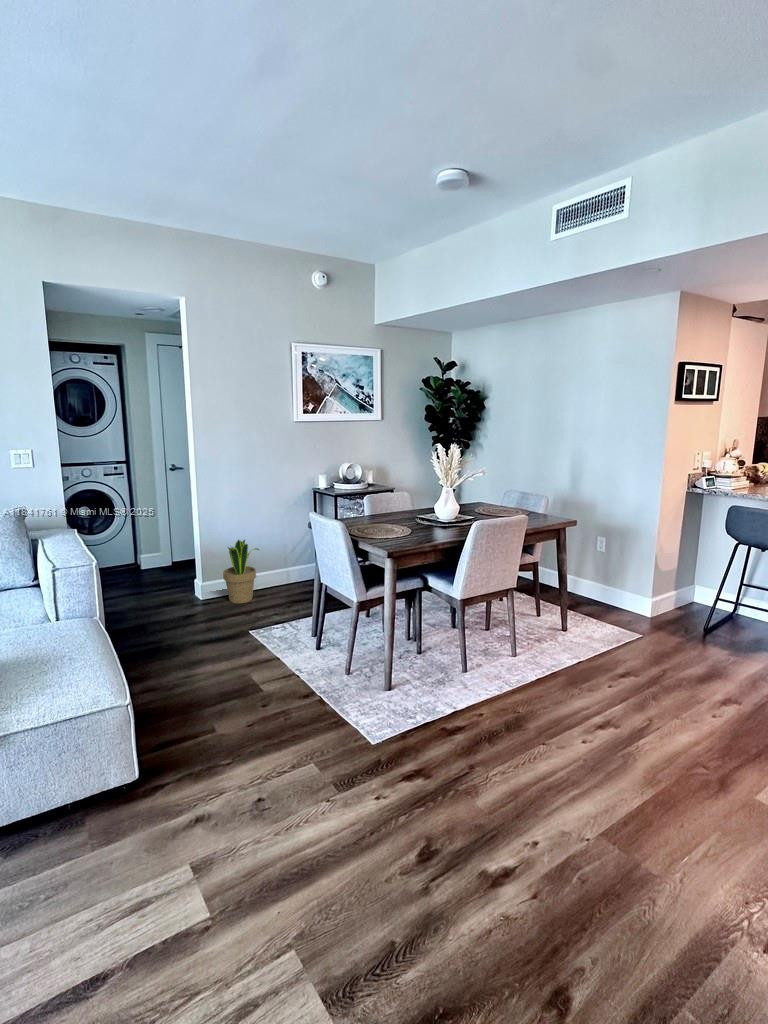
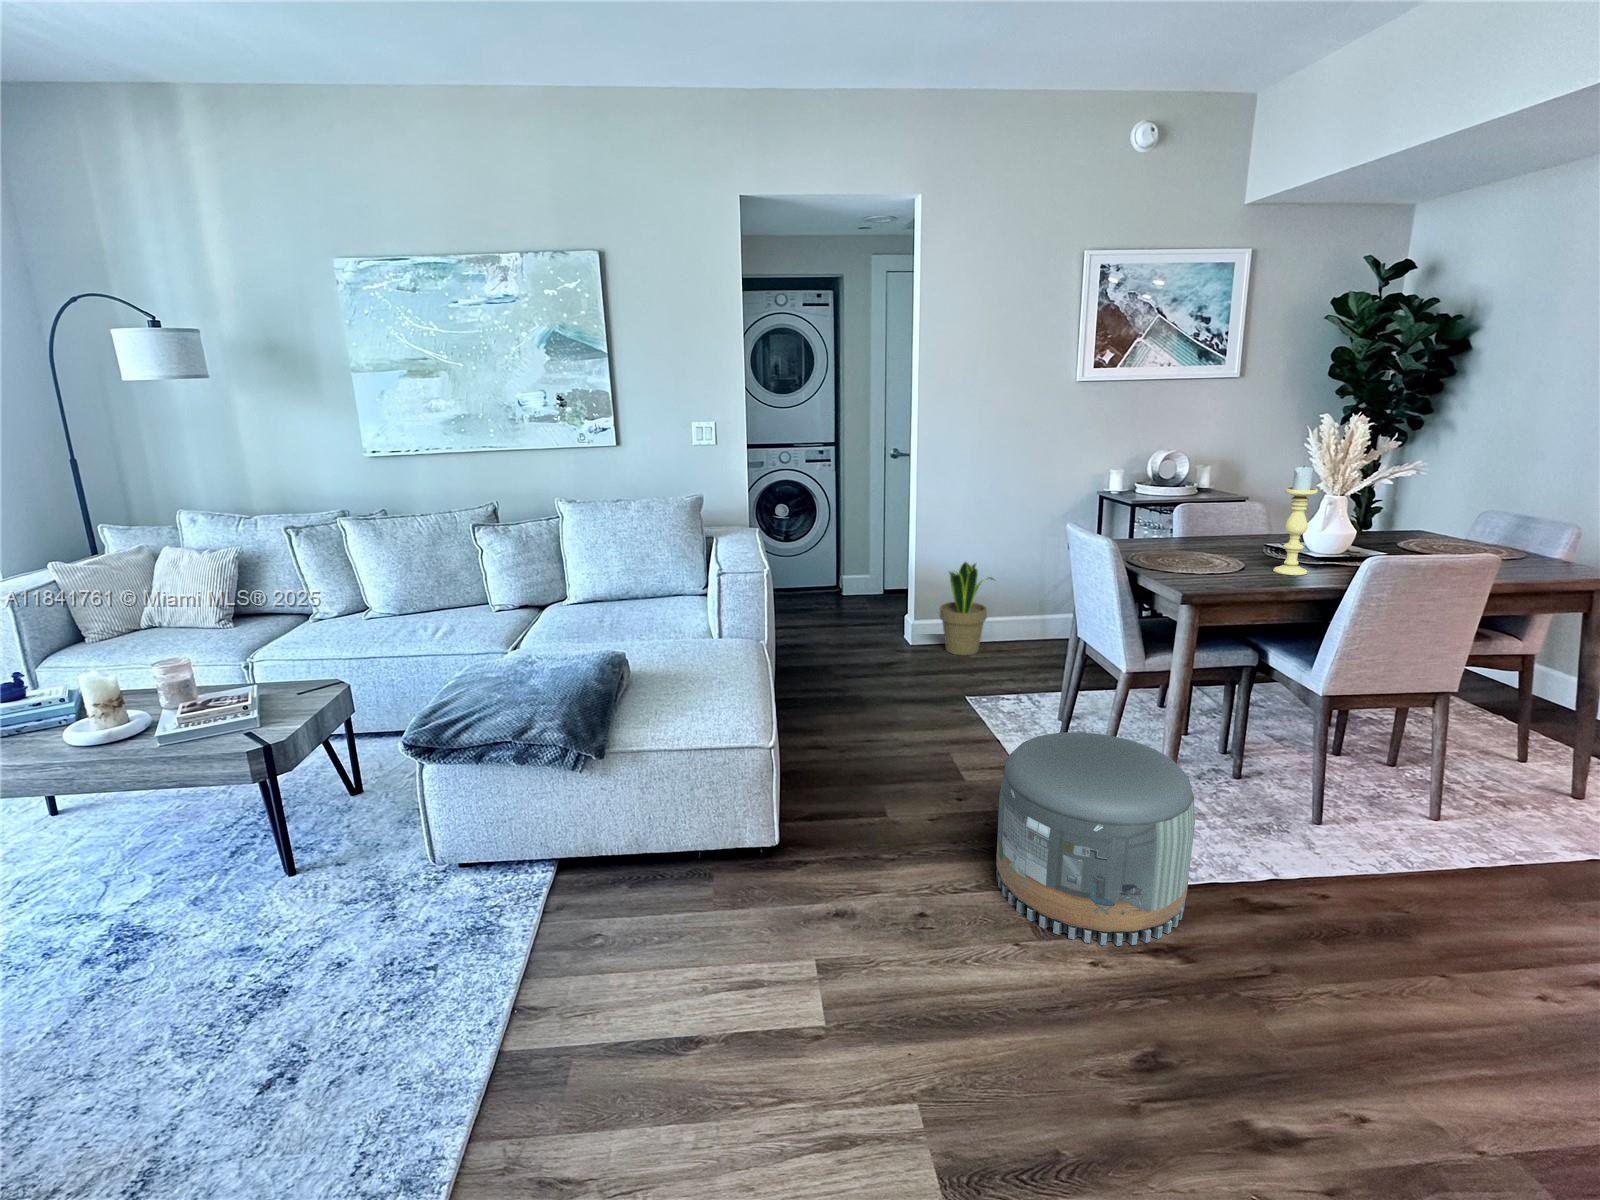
candle holder: none [427,474,444,534] -> present [1273,466,1318,575]
pouf: none [302,646,417,785] -> present [996,732,1195,946]

